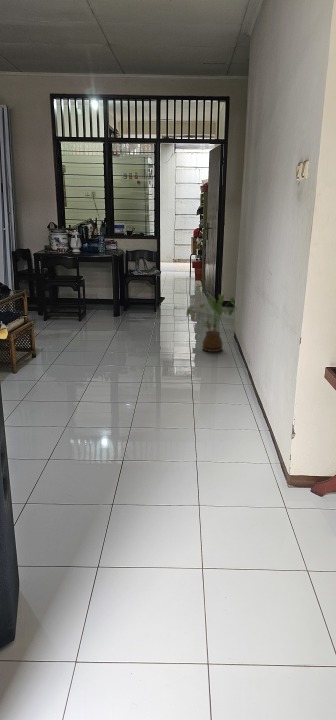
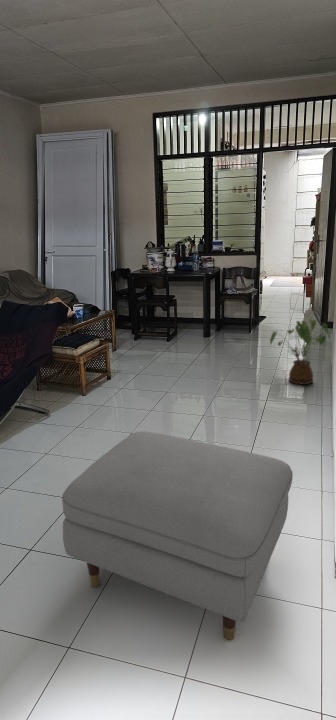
ottoman: none [81,379,247,513] -> present [62,431,293,641]

